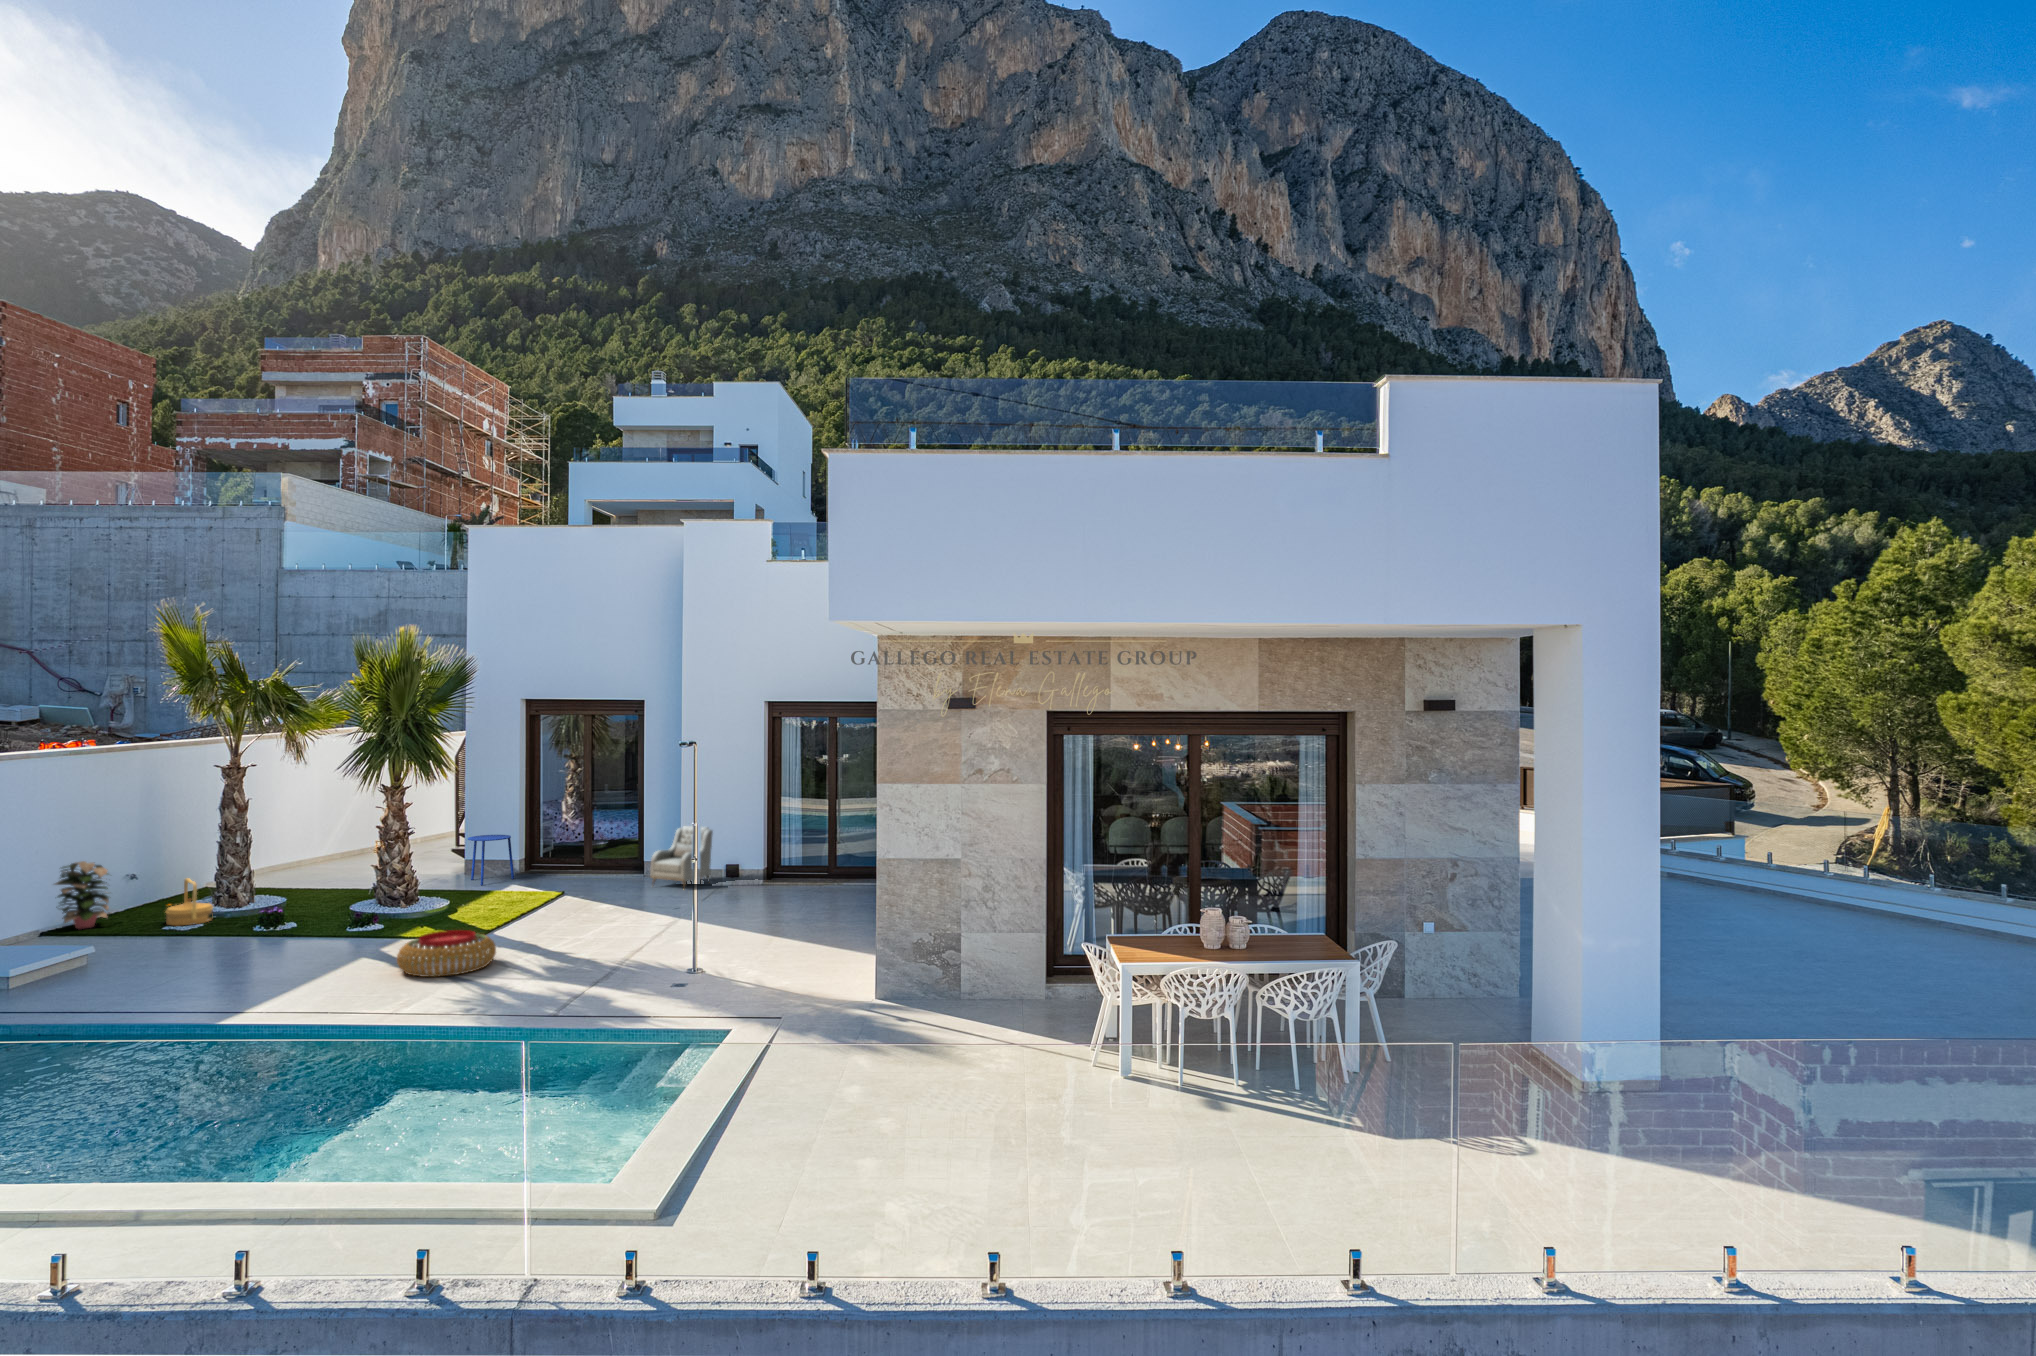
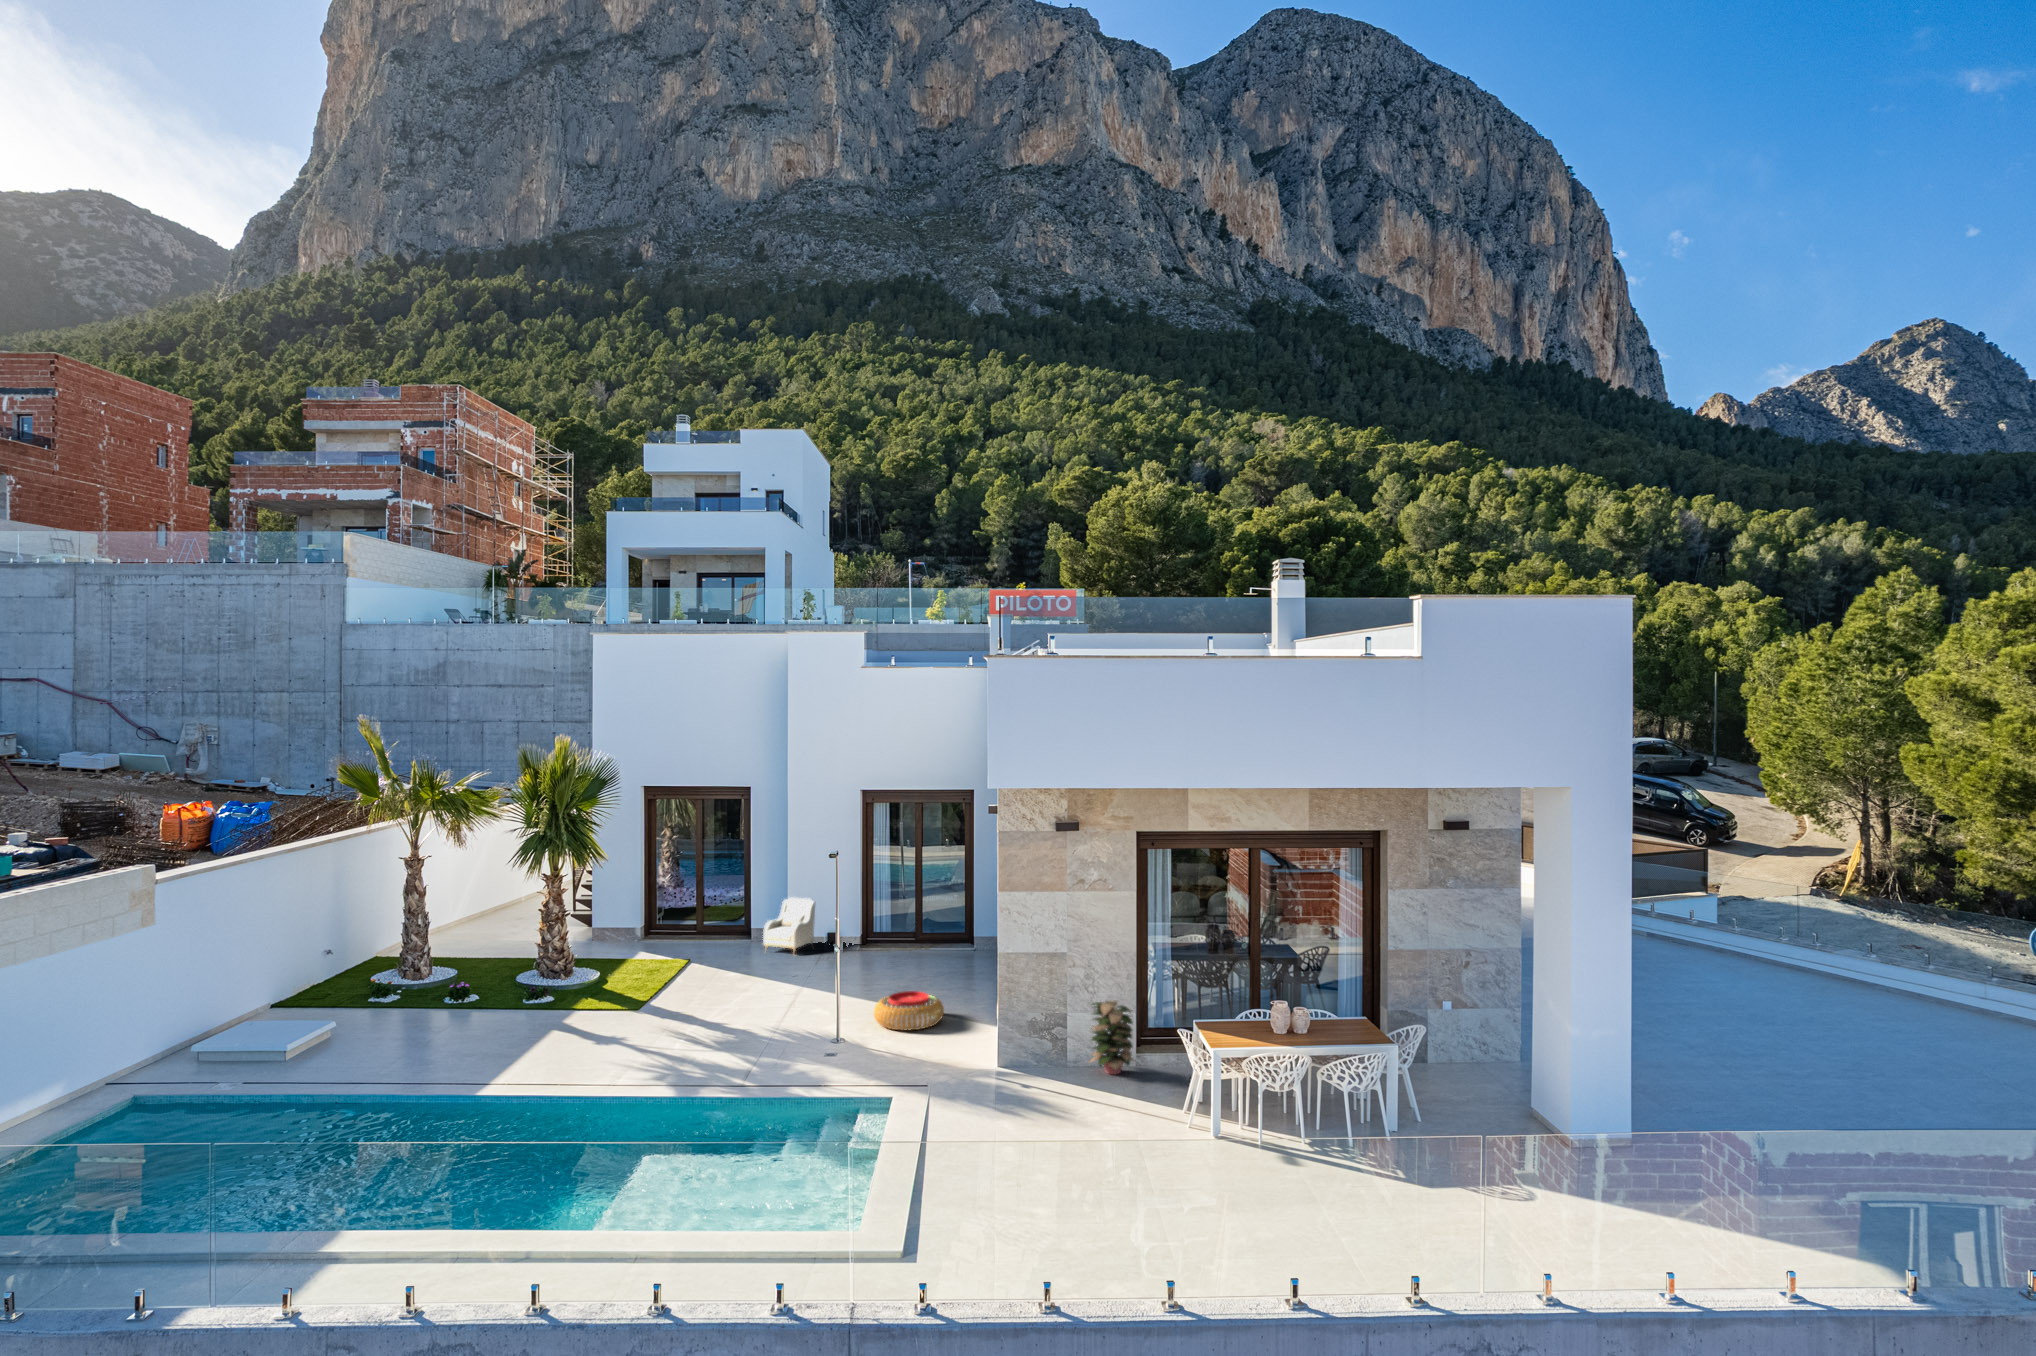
side table: present [468,835,514,885] -> none [600,906,639,953]
decorative plant: present [55,861,109,929] -> present [1090,1001,1136,1074]
woven basket: present [166,878,213,926] -> none [367,957,405,1000]
pouf: present [397,930,496,977] -> present [874,991,944,1030]

